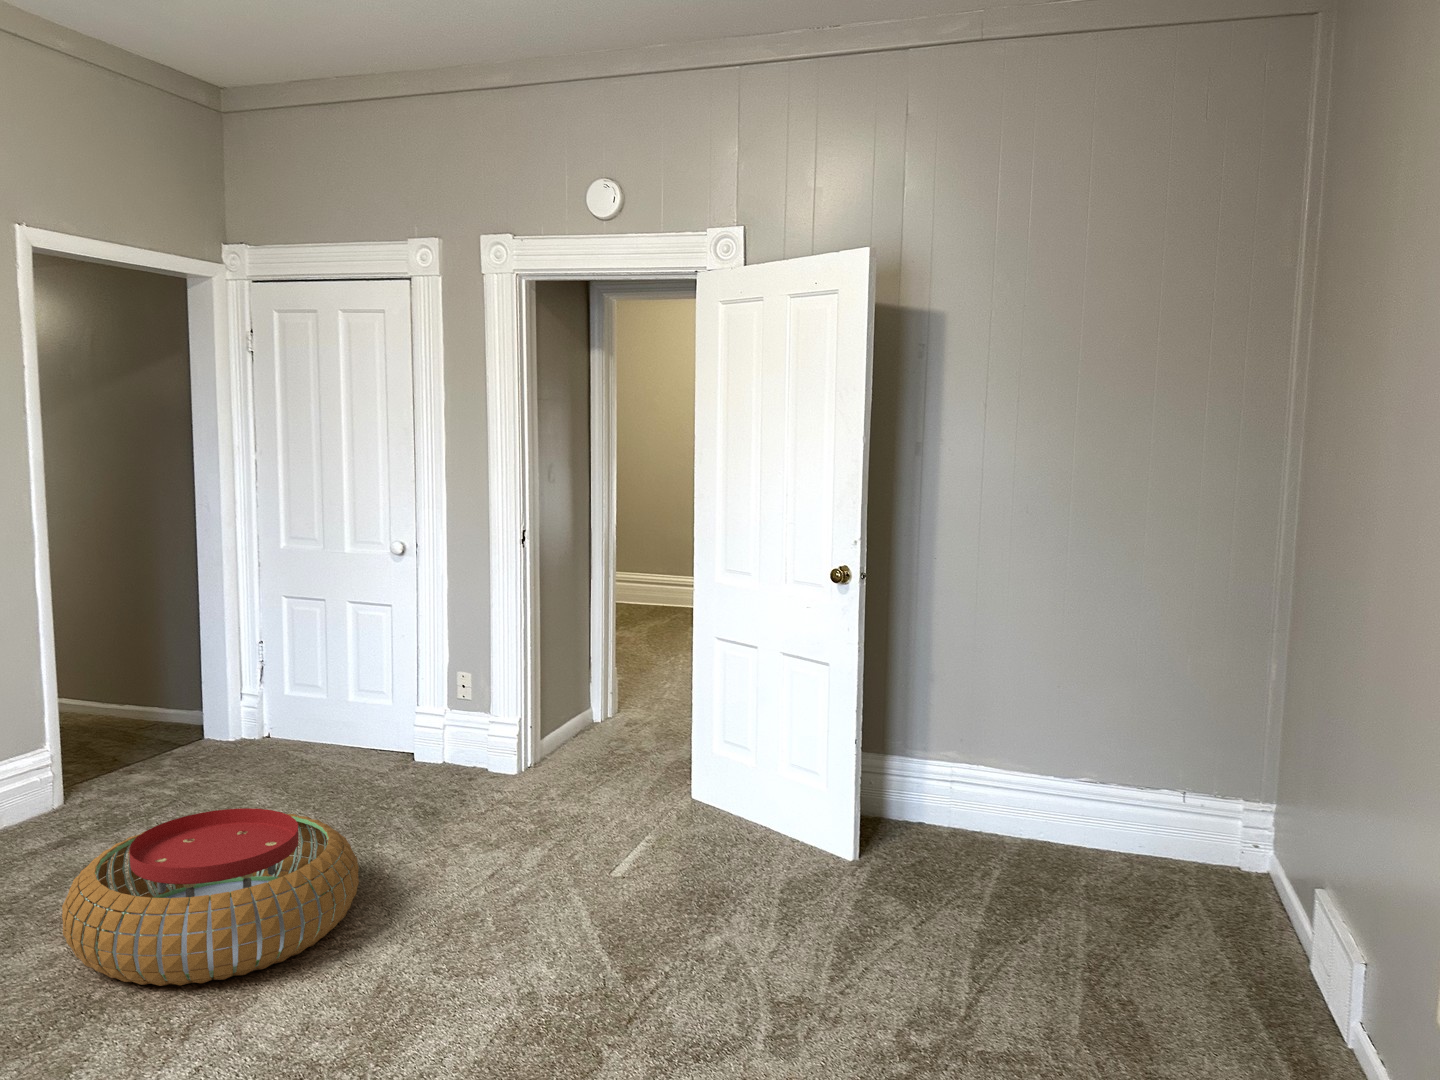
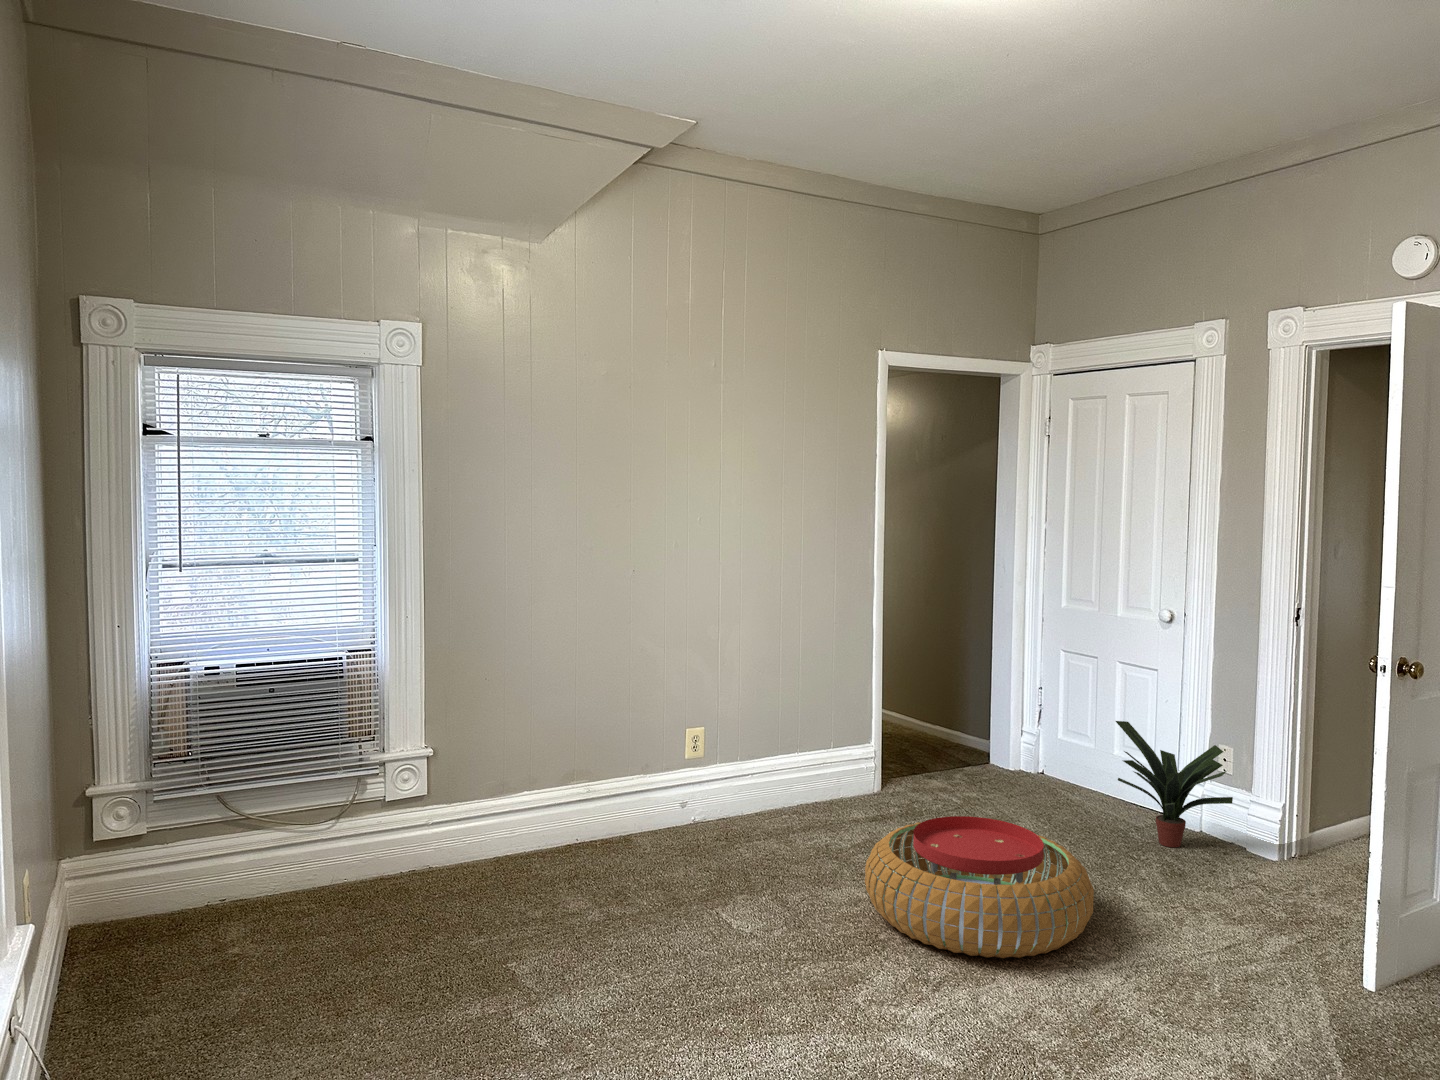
potted plant: none [354,666,476,789] -> present [1116,721,1233,847]

